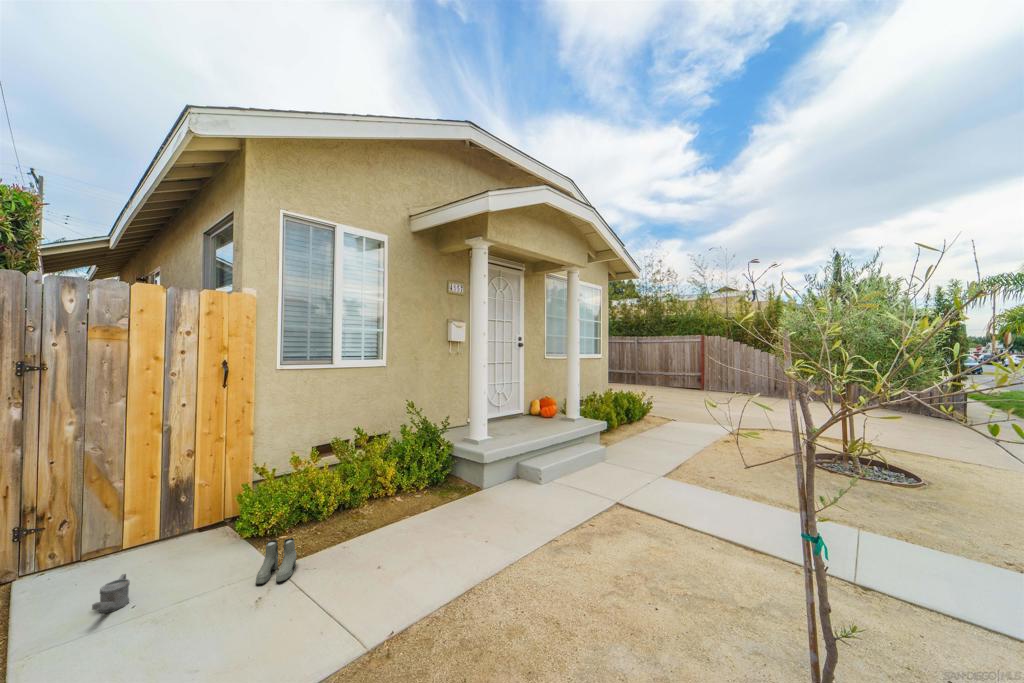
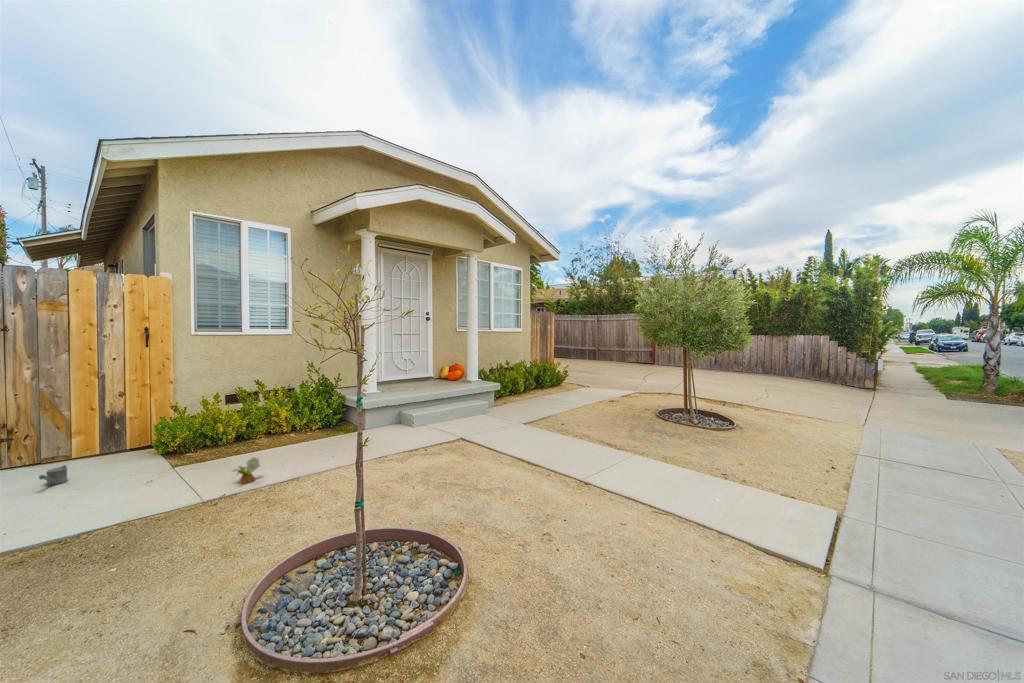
boots: present [256,538,297,584] -> none [155,448,188,475]
decorative plant: none [374,559,414,602] -> present [233,457,260,484]

